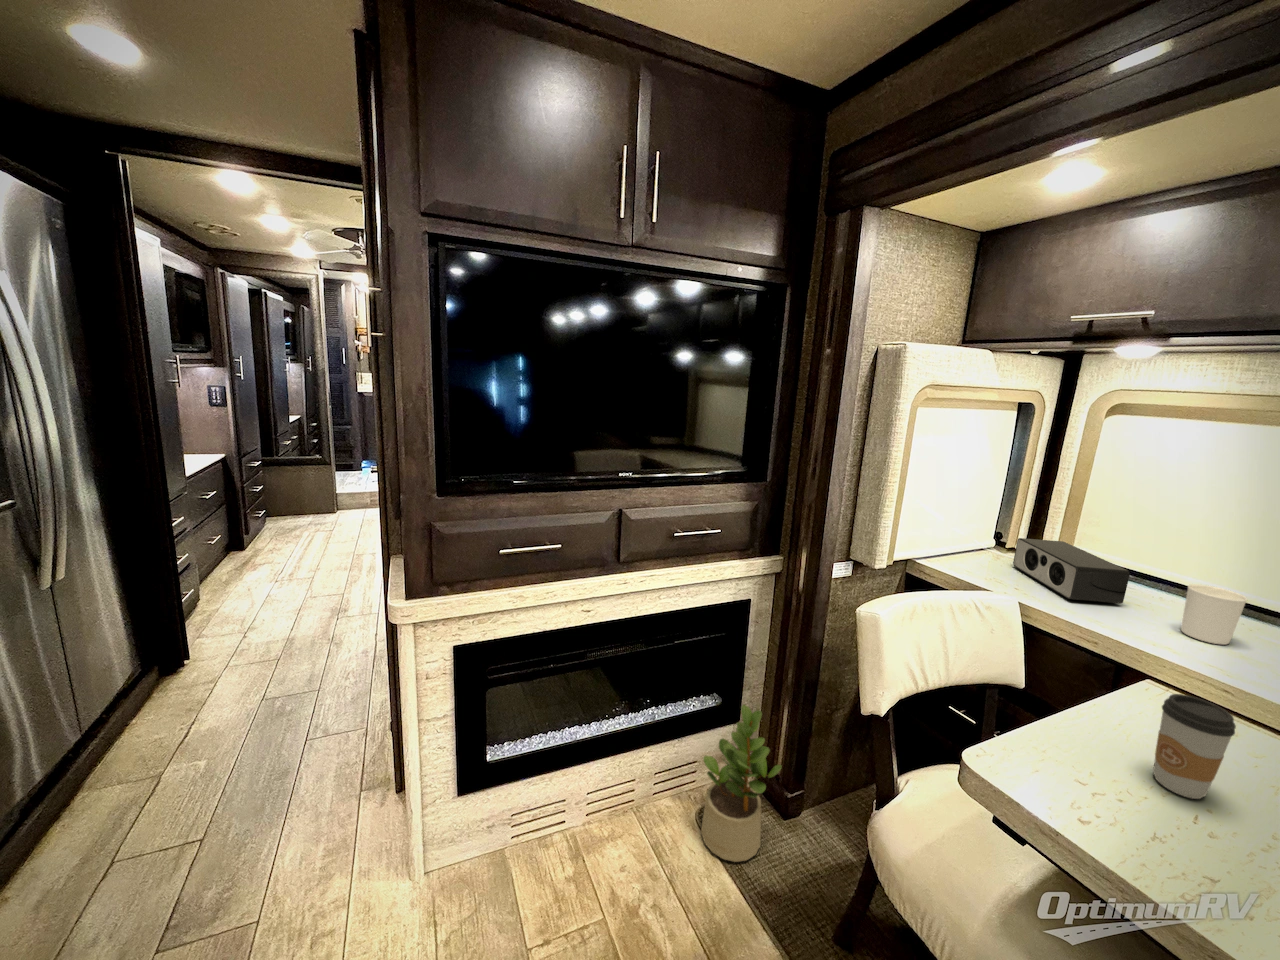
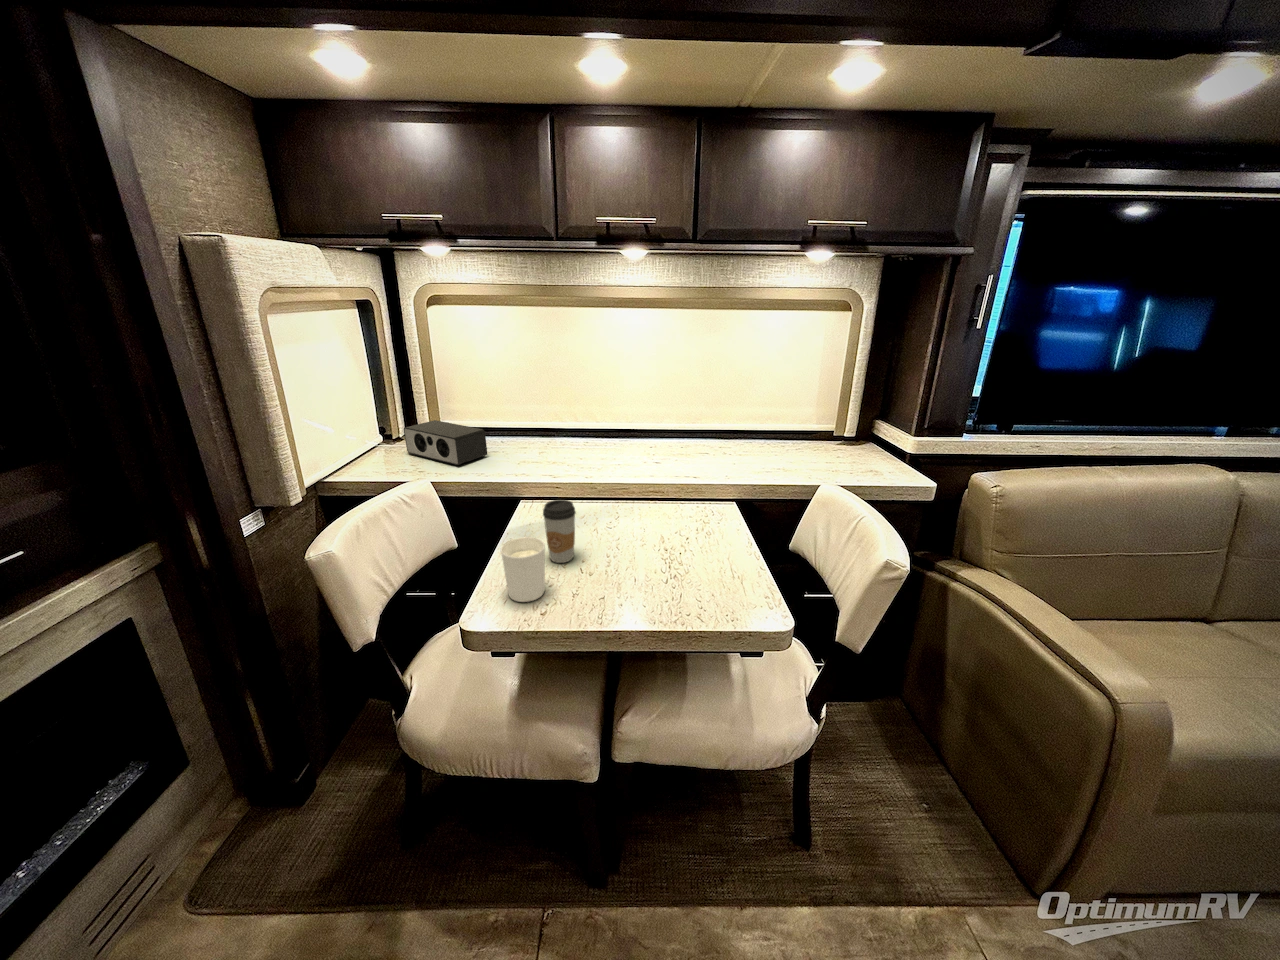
candle holder: present [1181,584,1247,644] -> present [501,537,545,602]
potted plant: present [701,705,782,862] -> none [163,730,291,921]

